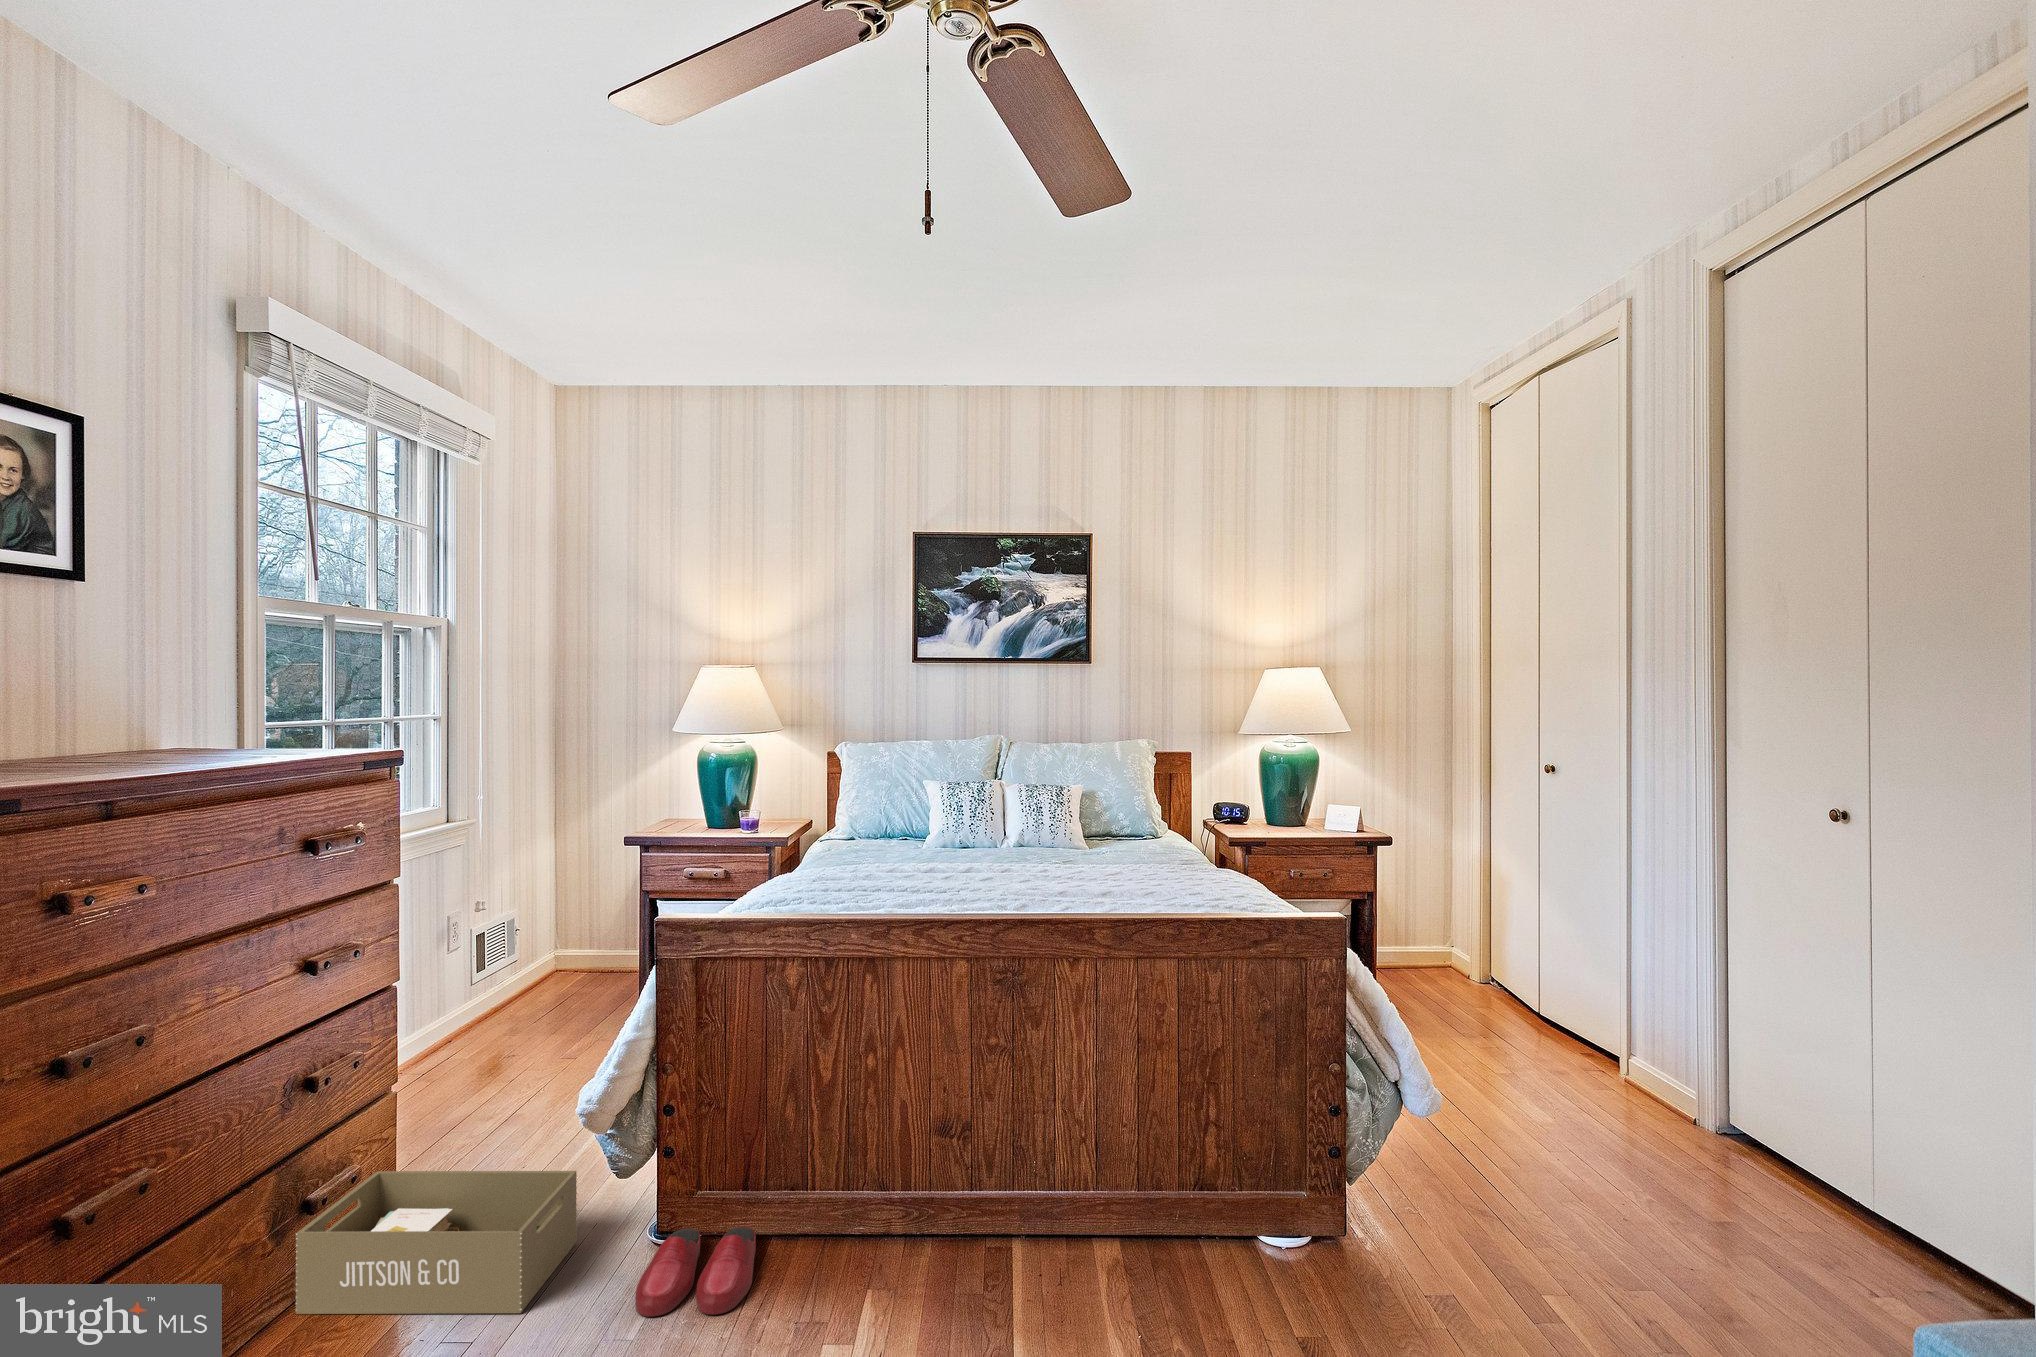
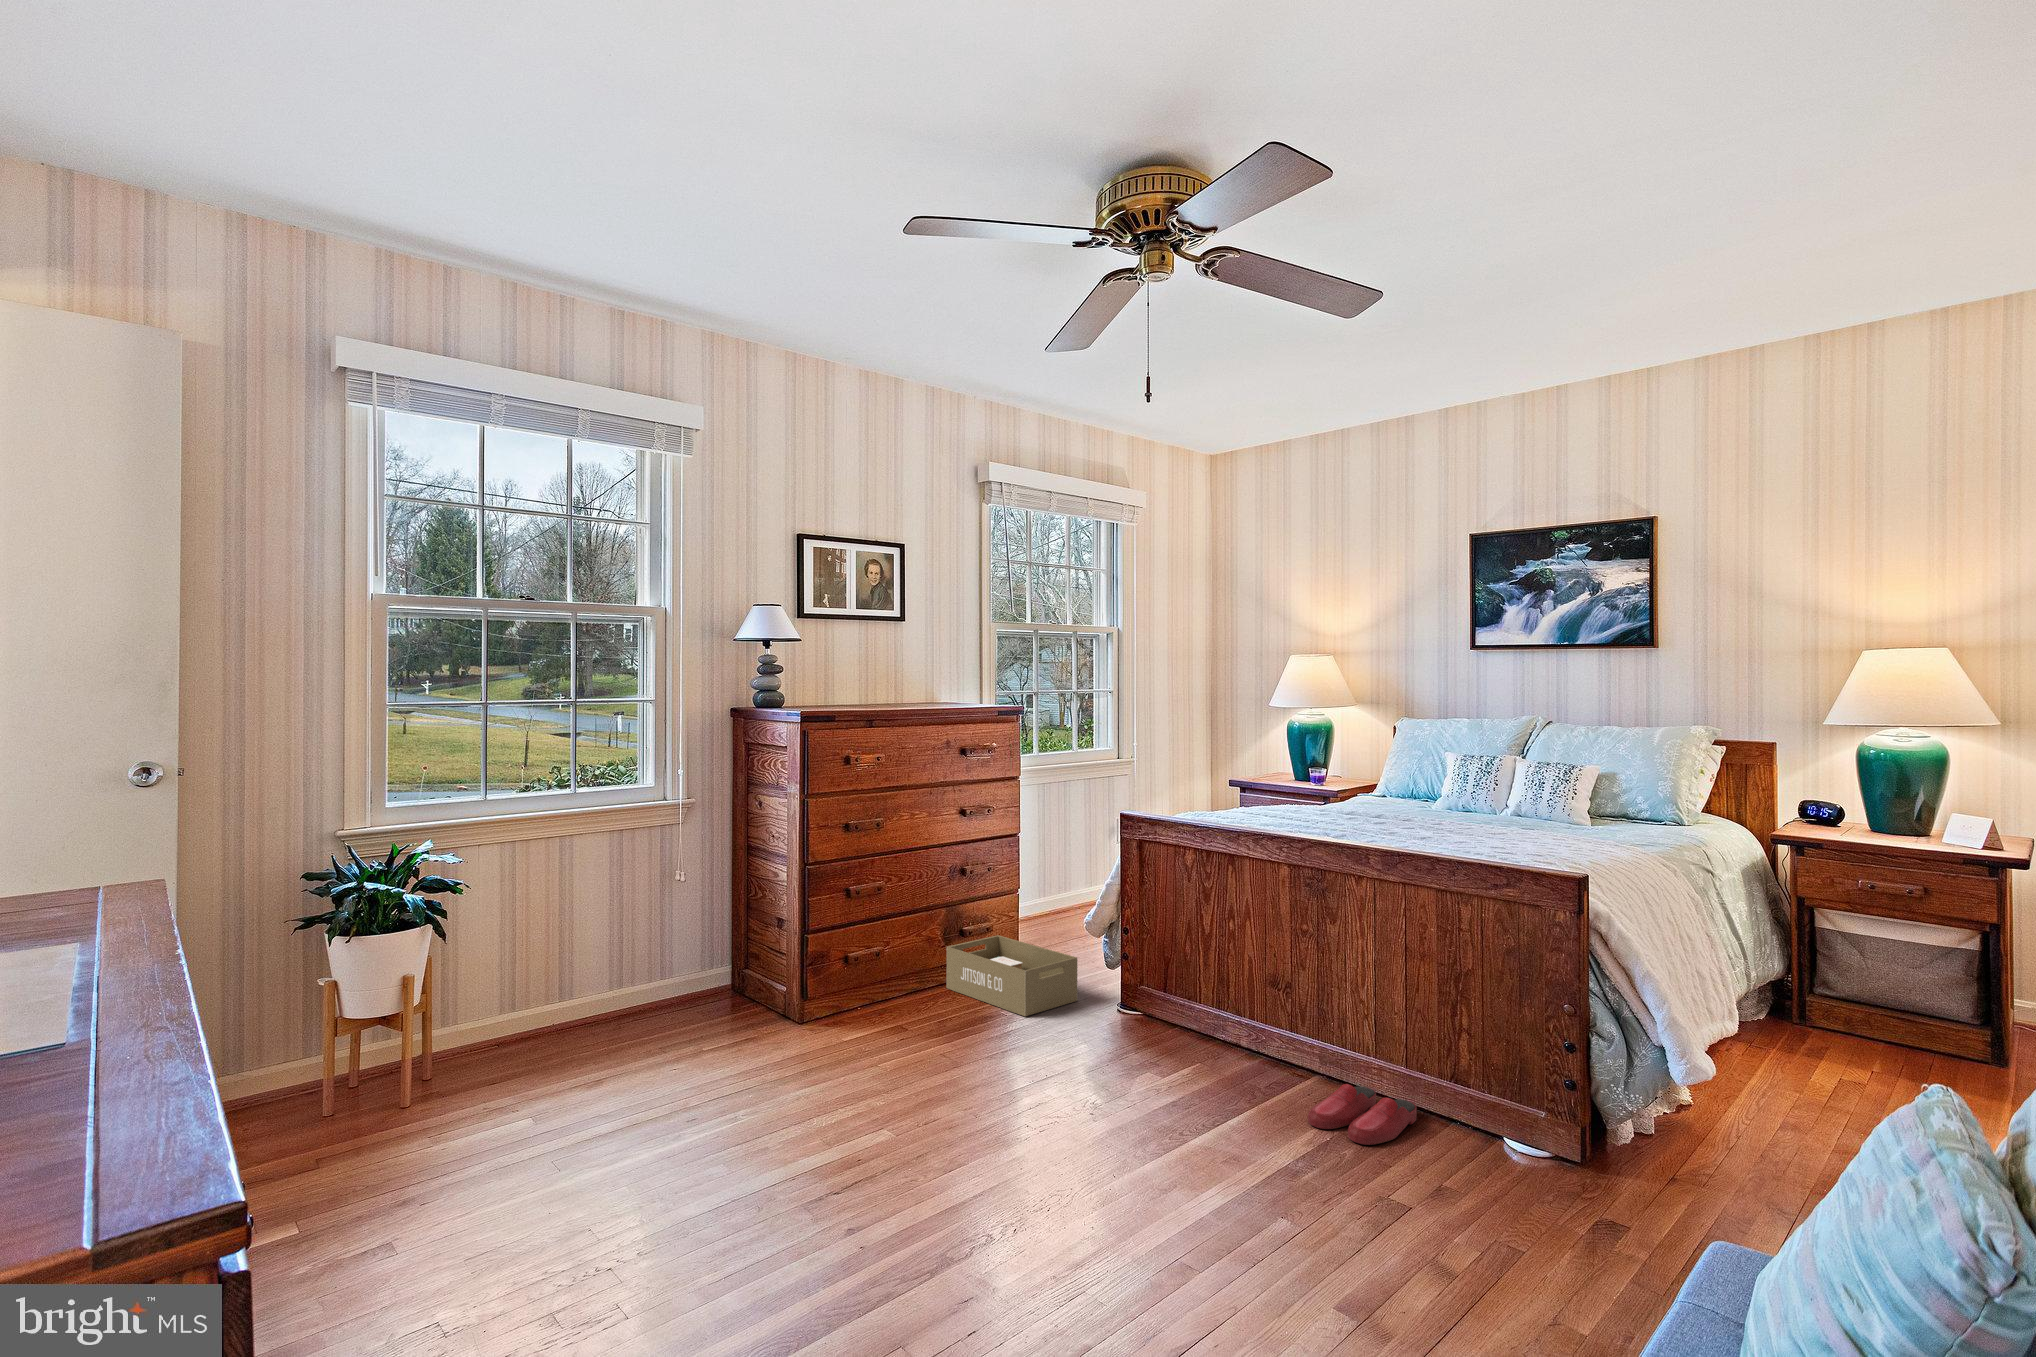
slippers: present [636,1227,756,1317] -> present [1308,1084,1416,1145]

